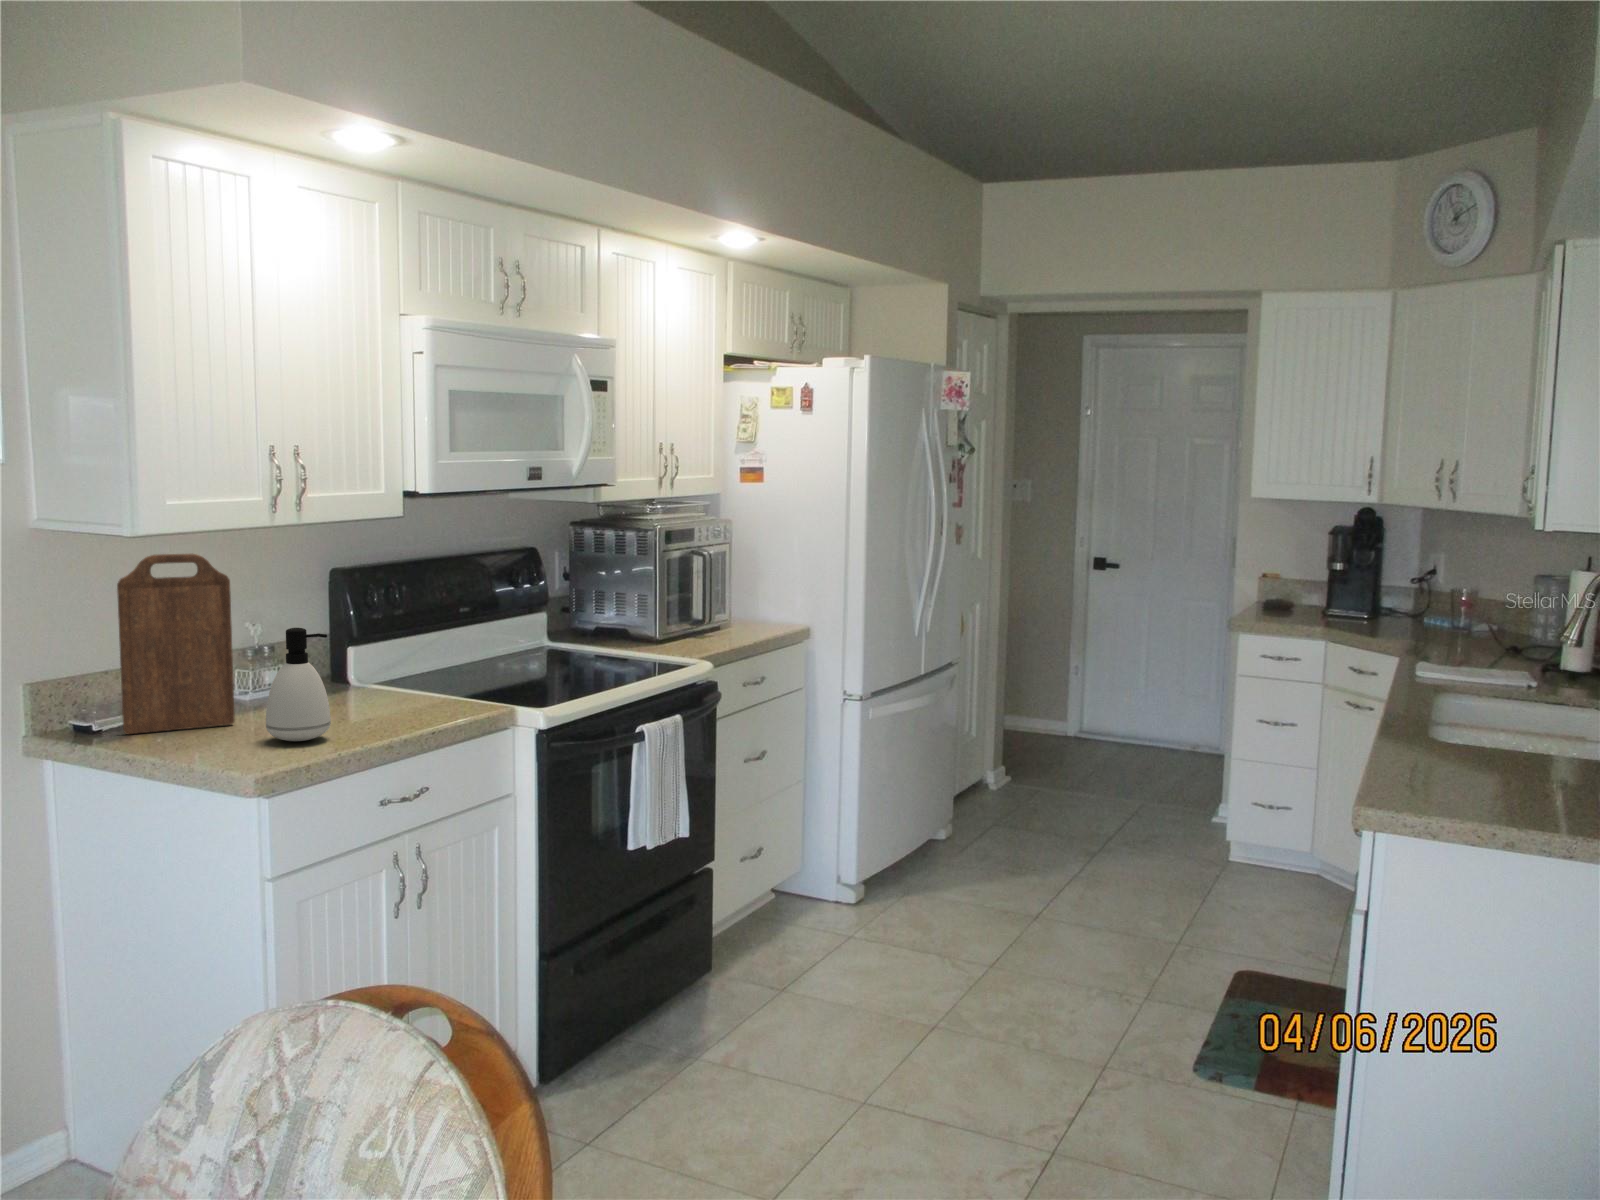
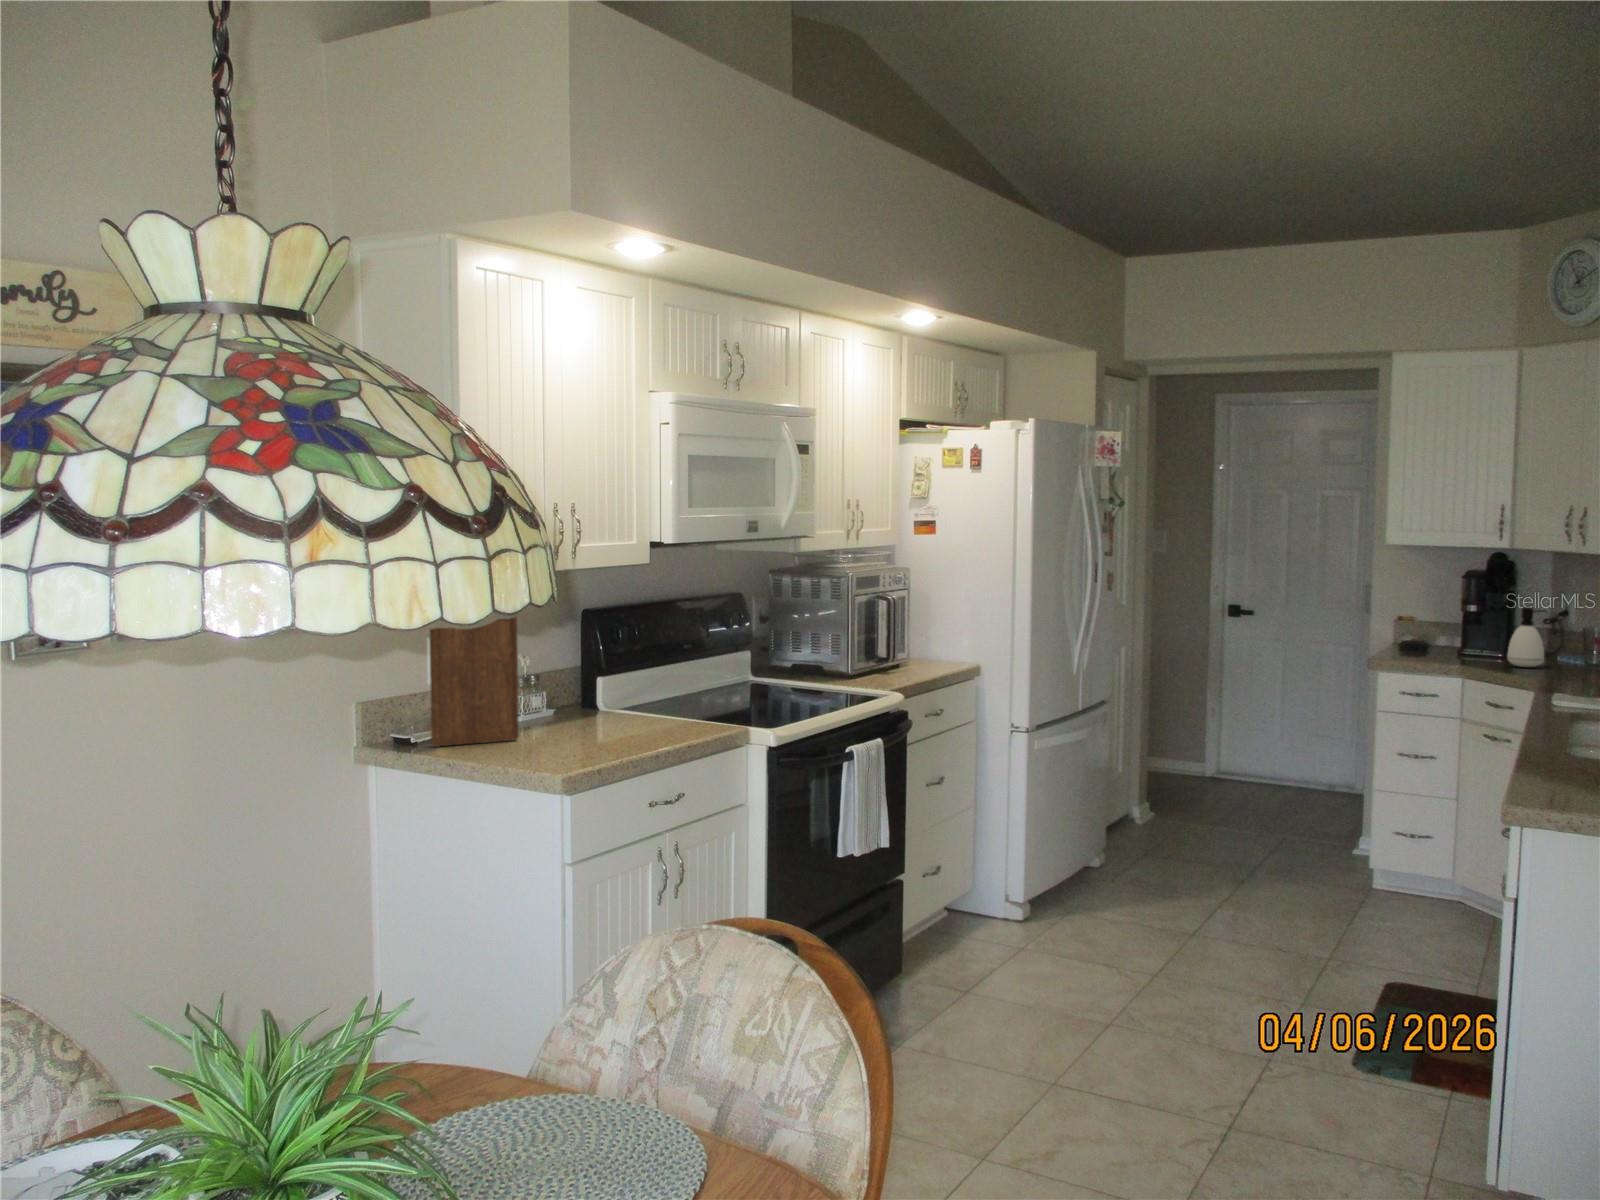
soap dispenser: present [266,628,331,741] -> present [1507,607,1546,667]

